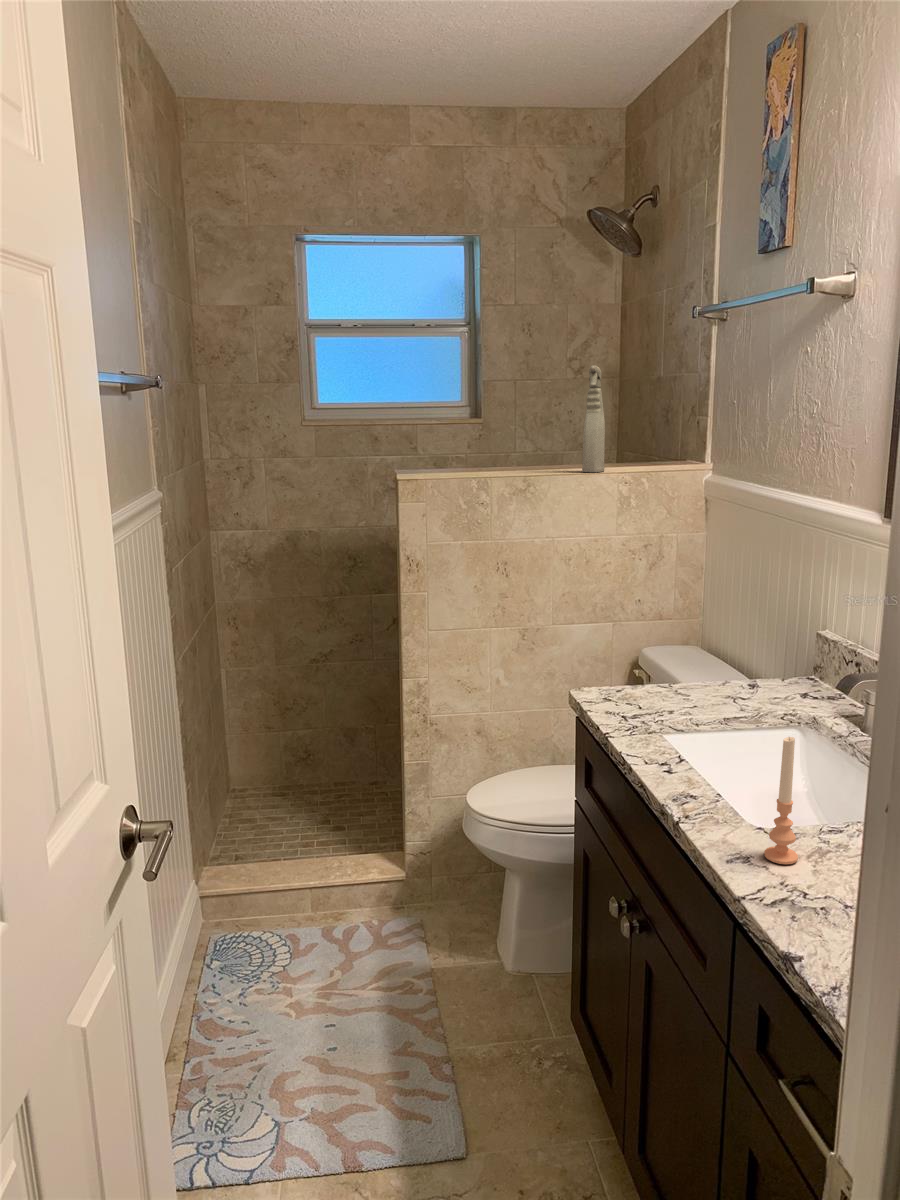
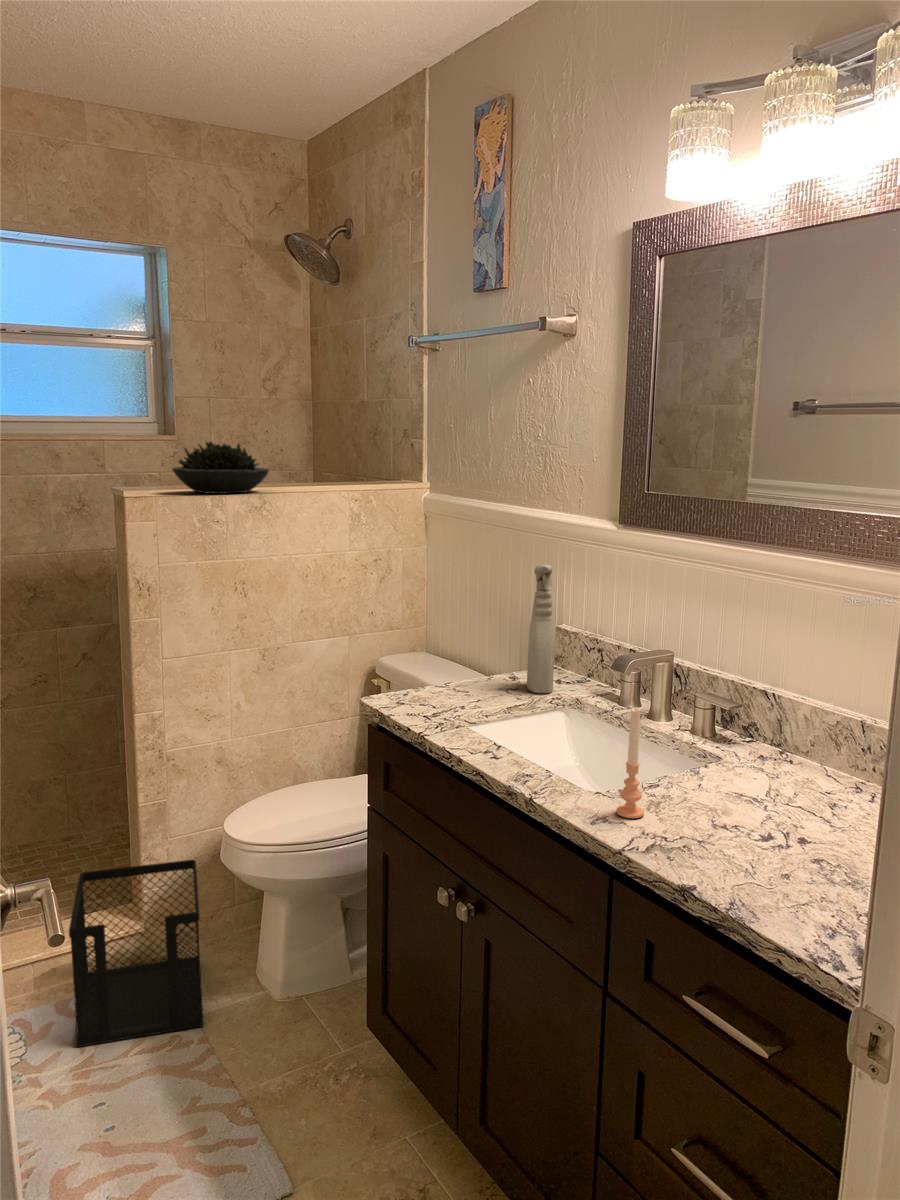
spray bottle: present [582,366,605,472] -> present [527,565,554,693]
succulent plant: none [442,426,534,477] -> present [172,441,269,494]
wastebasket: none [323,817,451,978] -> present [69,860,204,1047]

